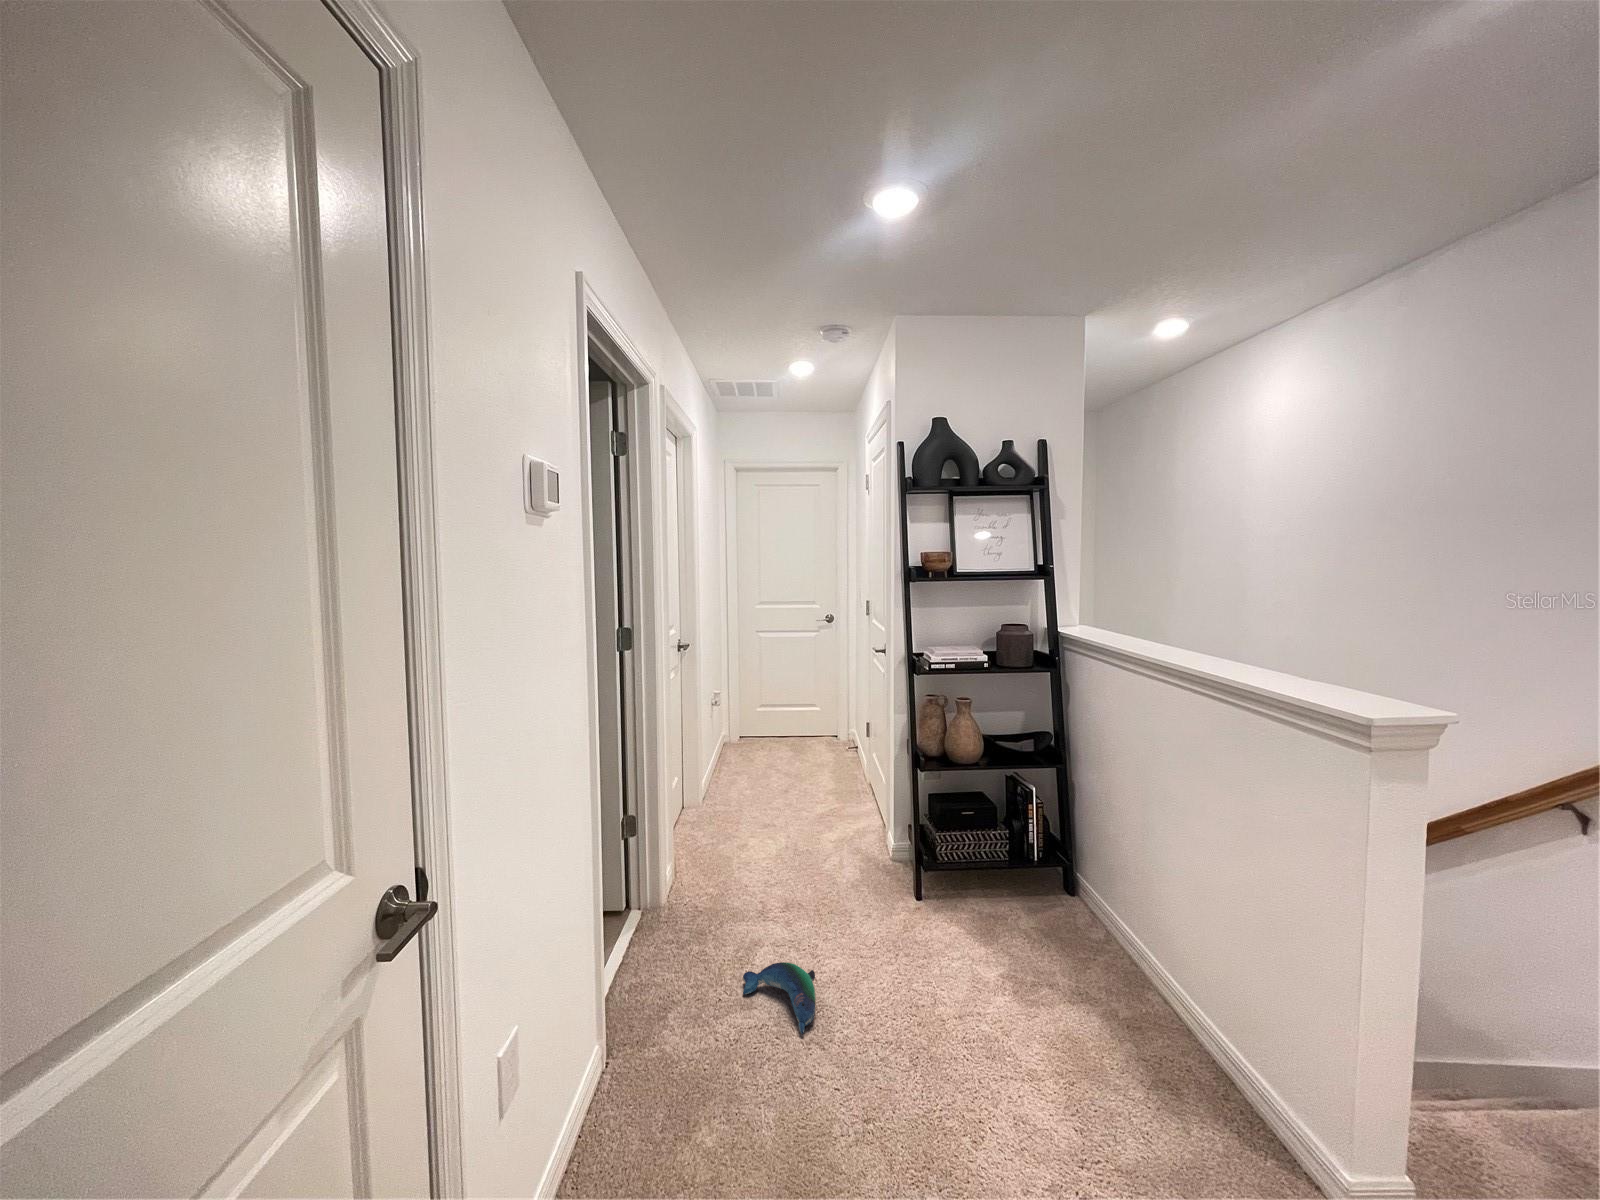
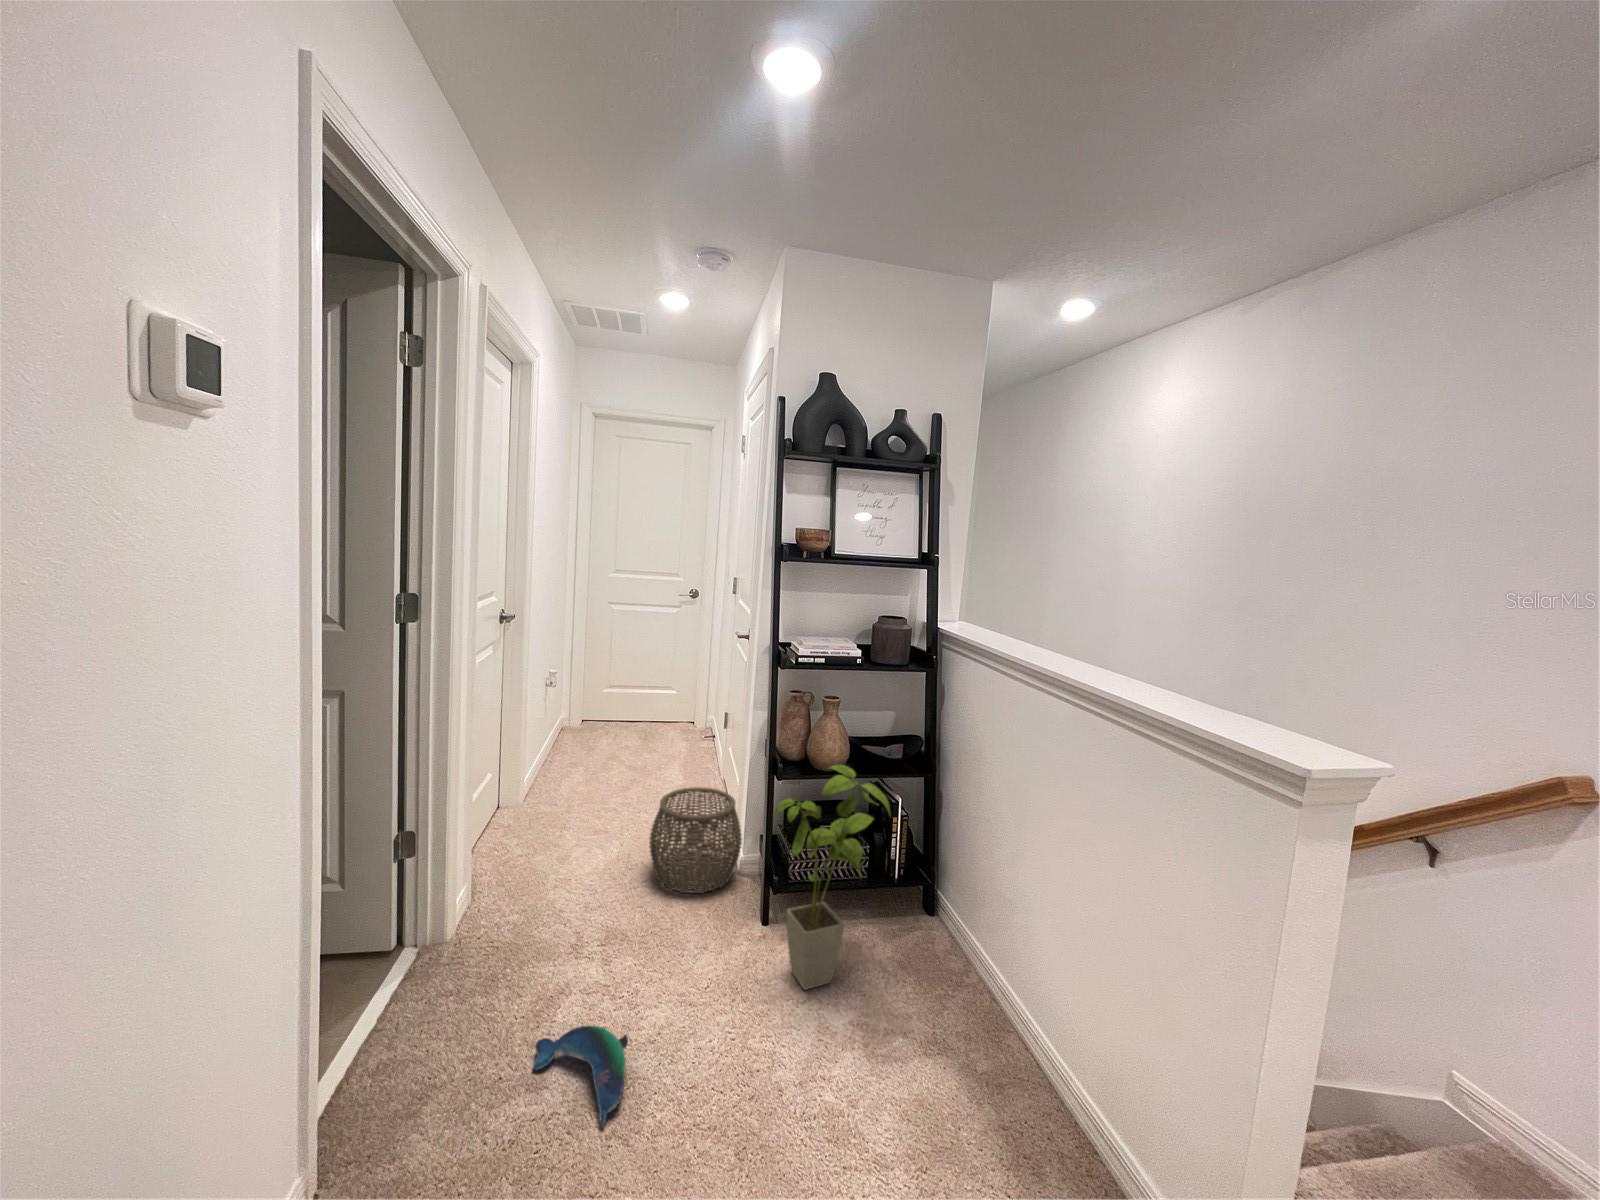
house plant: none [919,752,1024,949] -> present [773,765,891,990]
woven basket: none [812,784,892,875] -> present [649,787,742,894]

